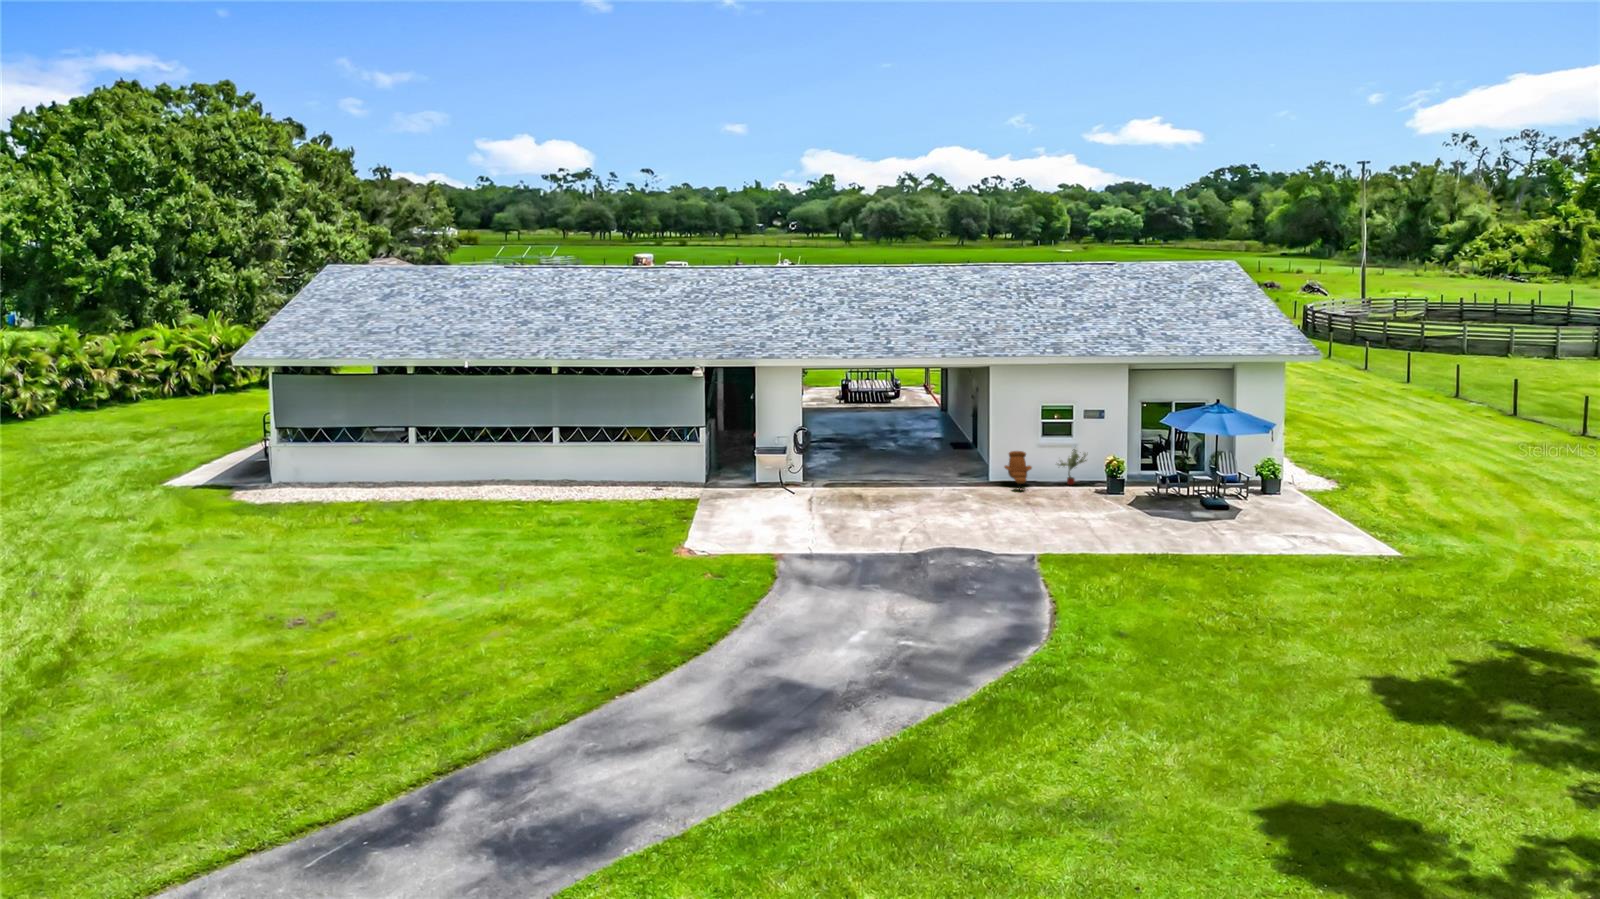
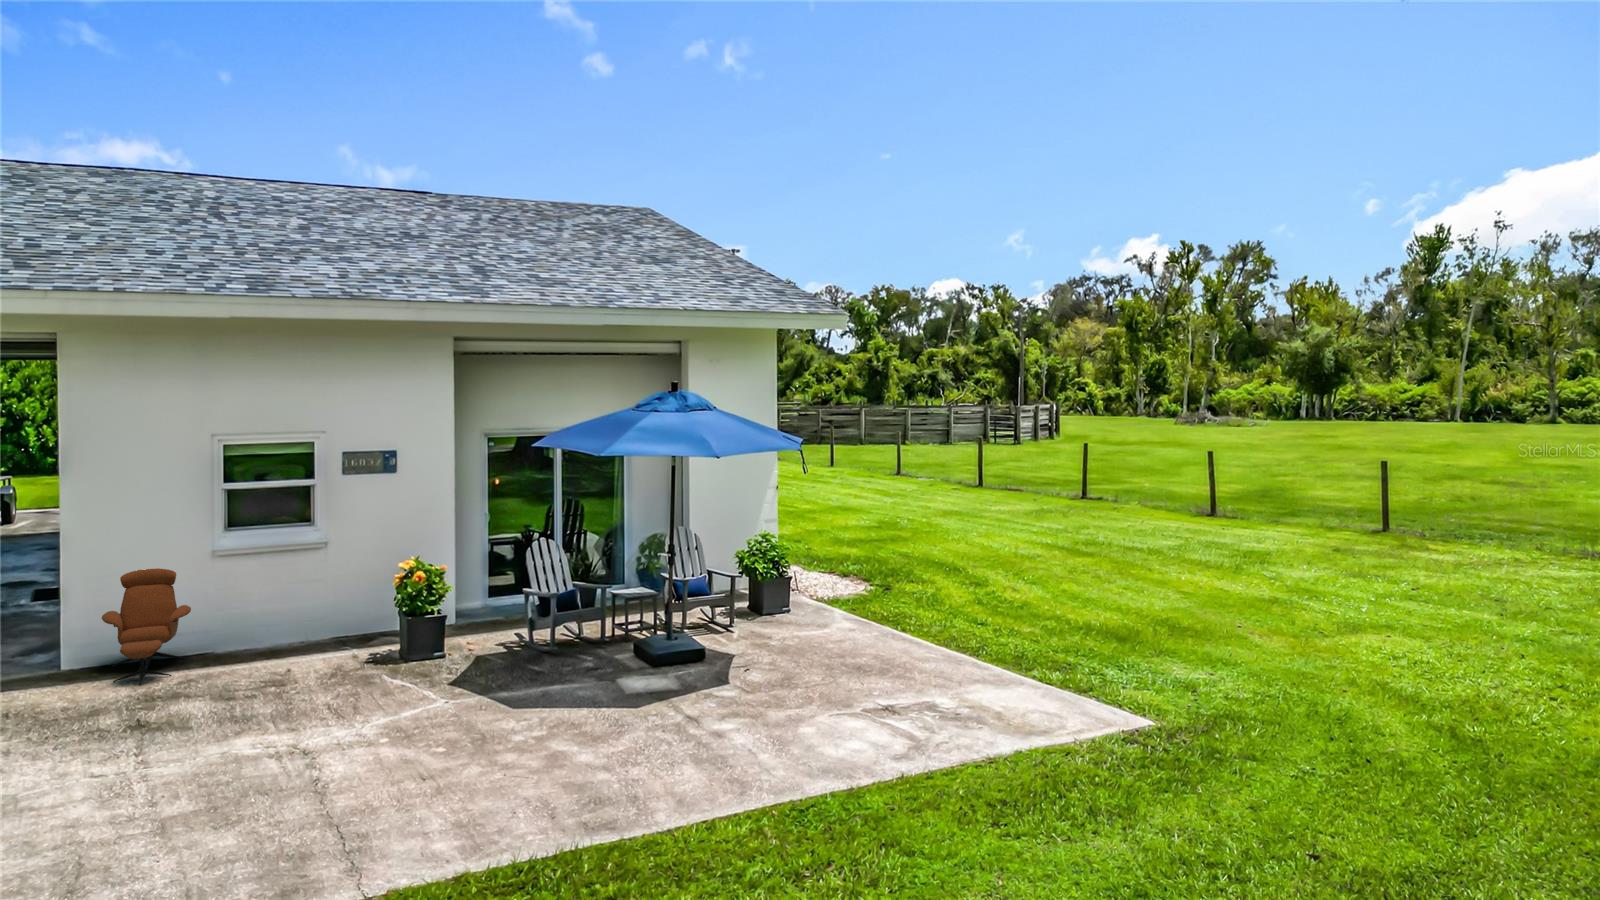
potted tree: present [1058,449,1086,485] -> none [262,545,352,646]

